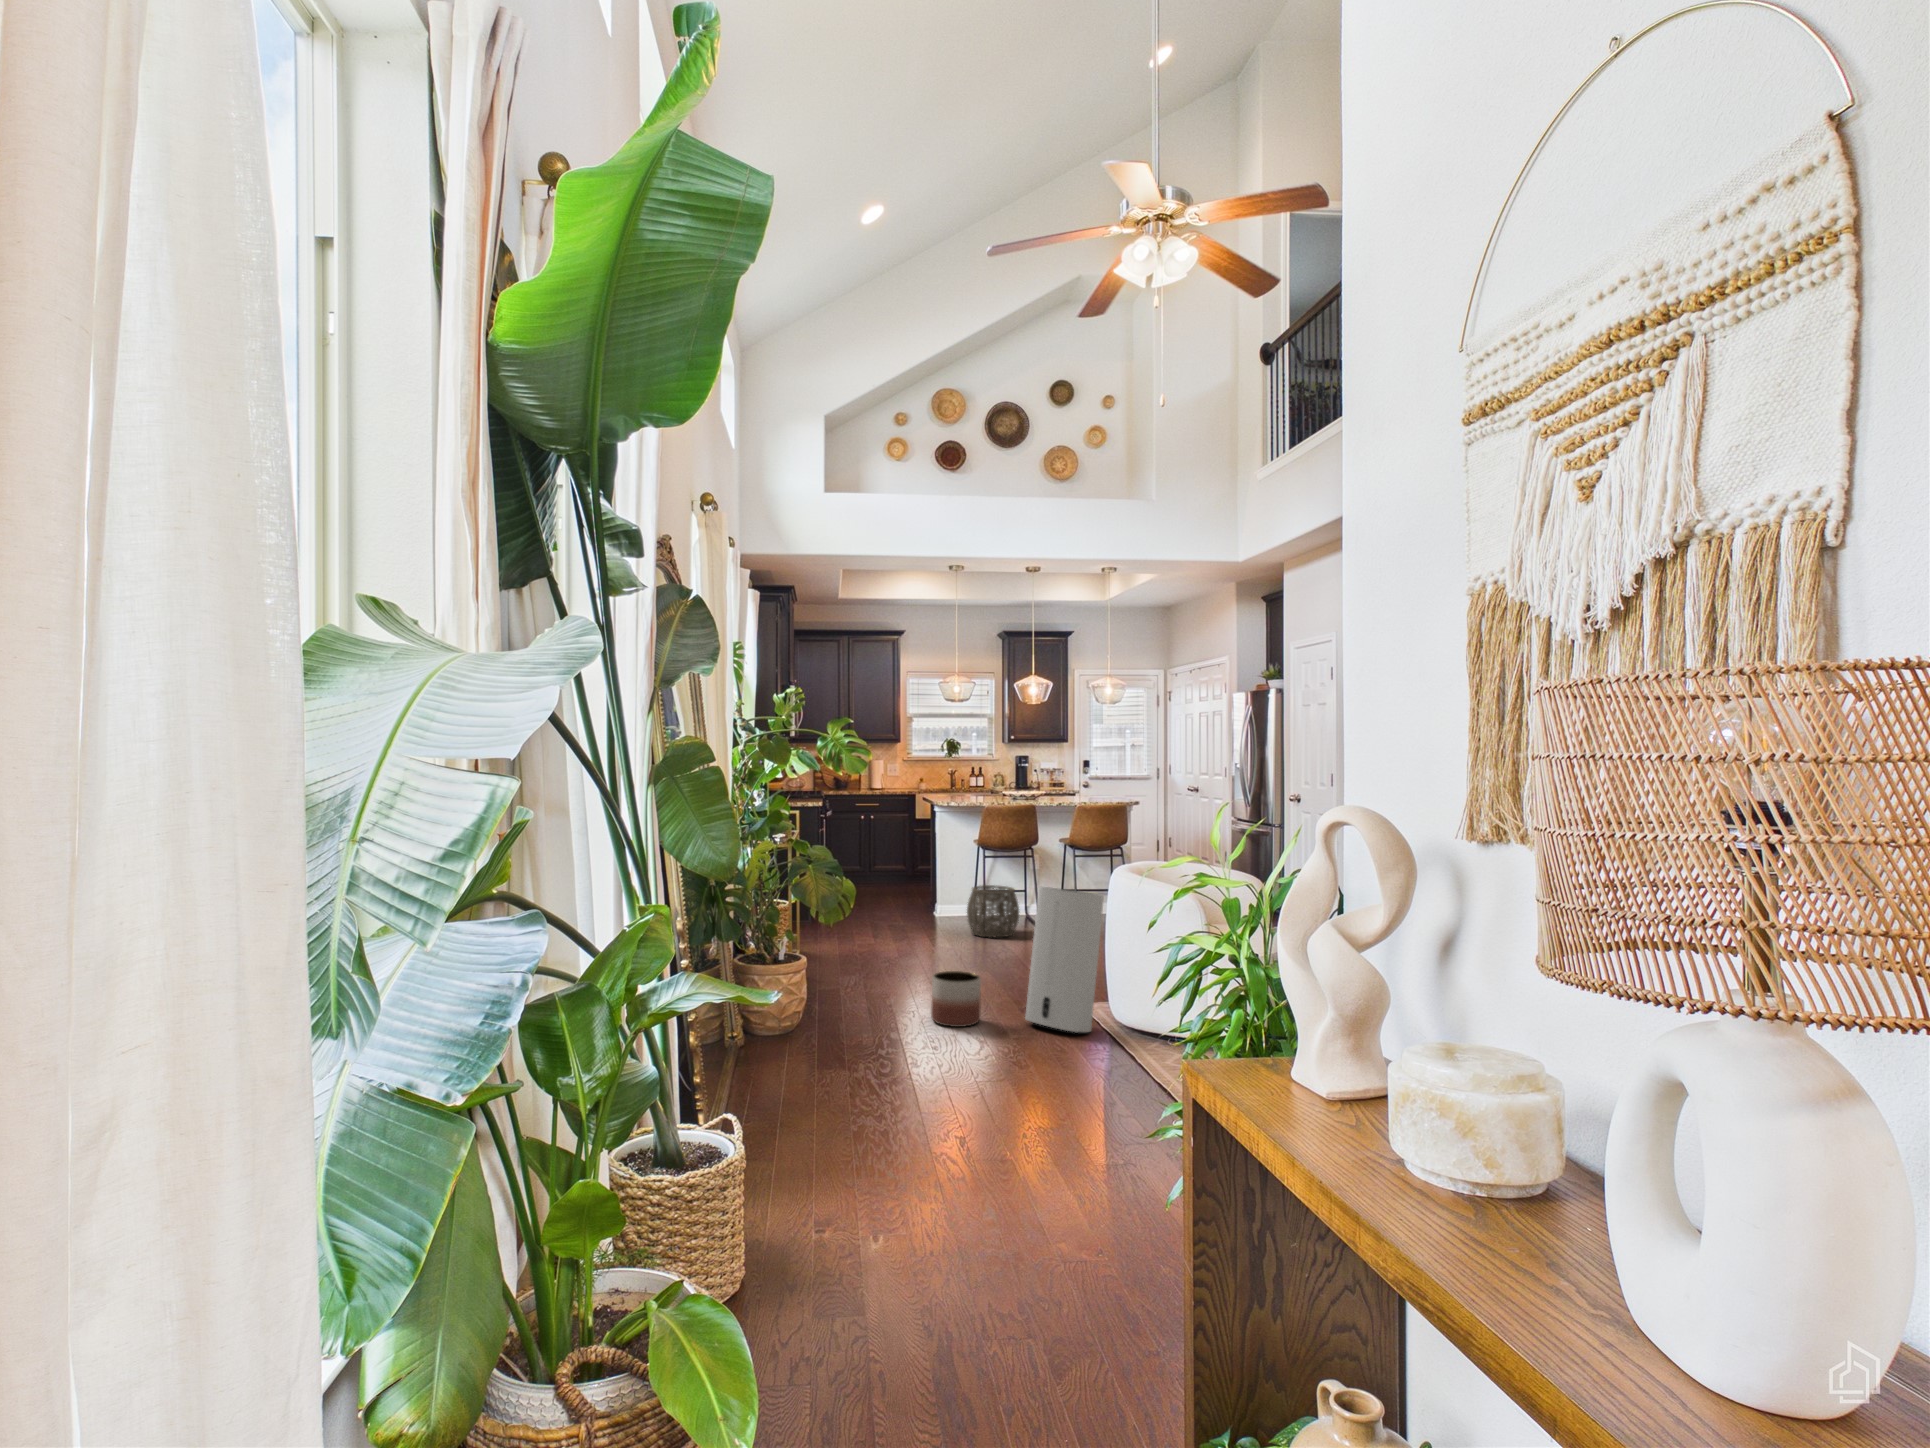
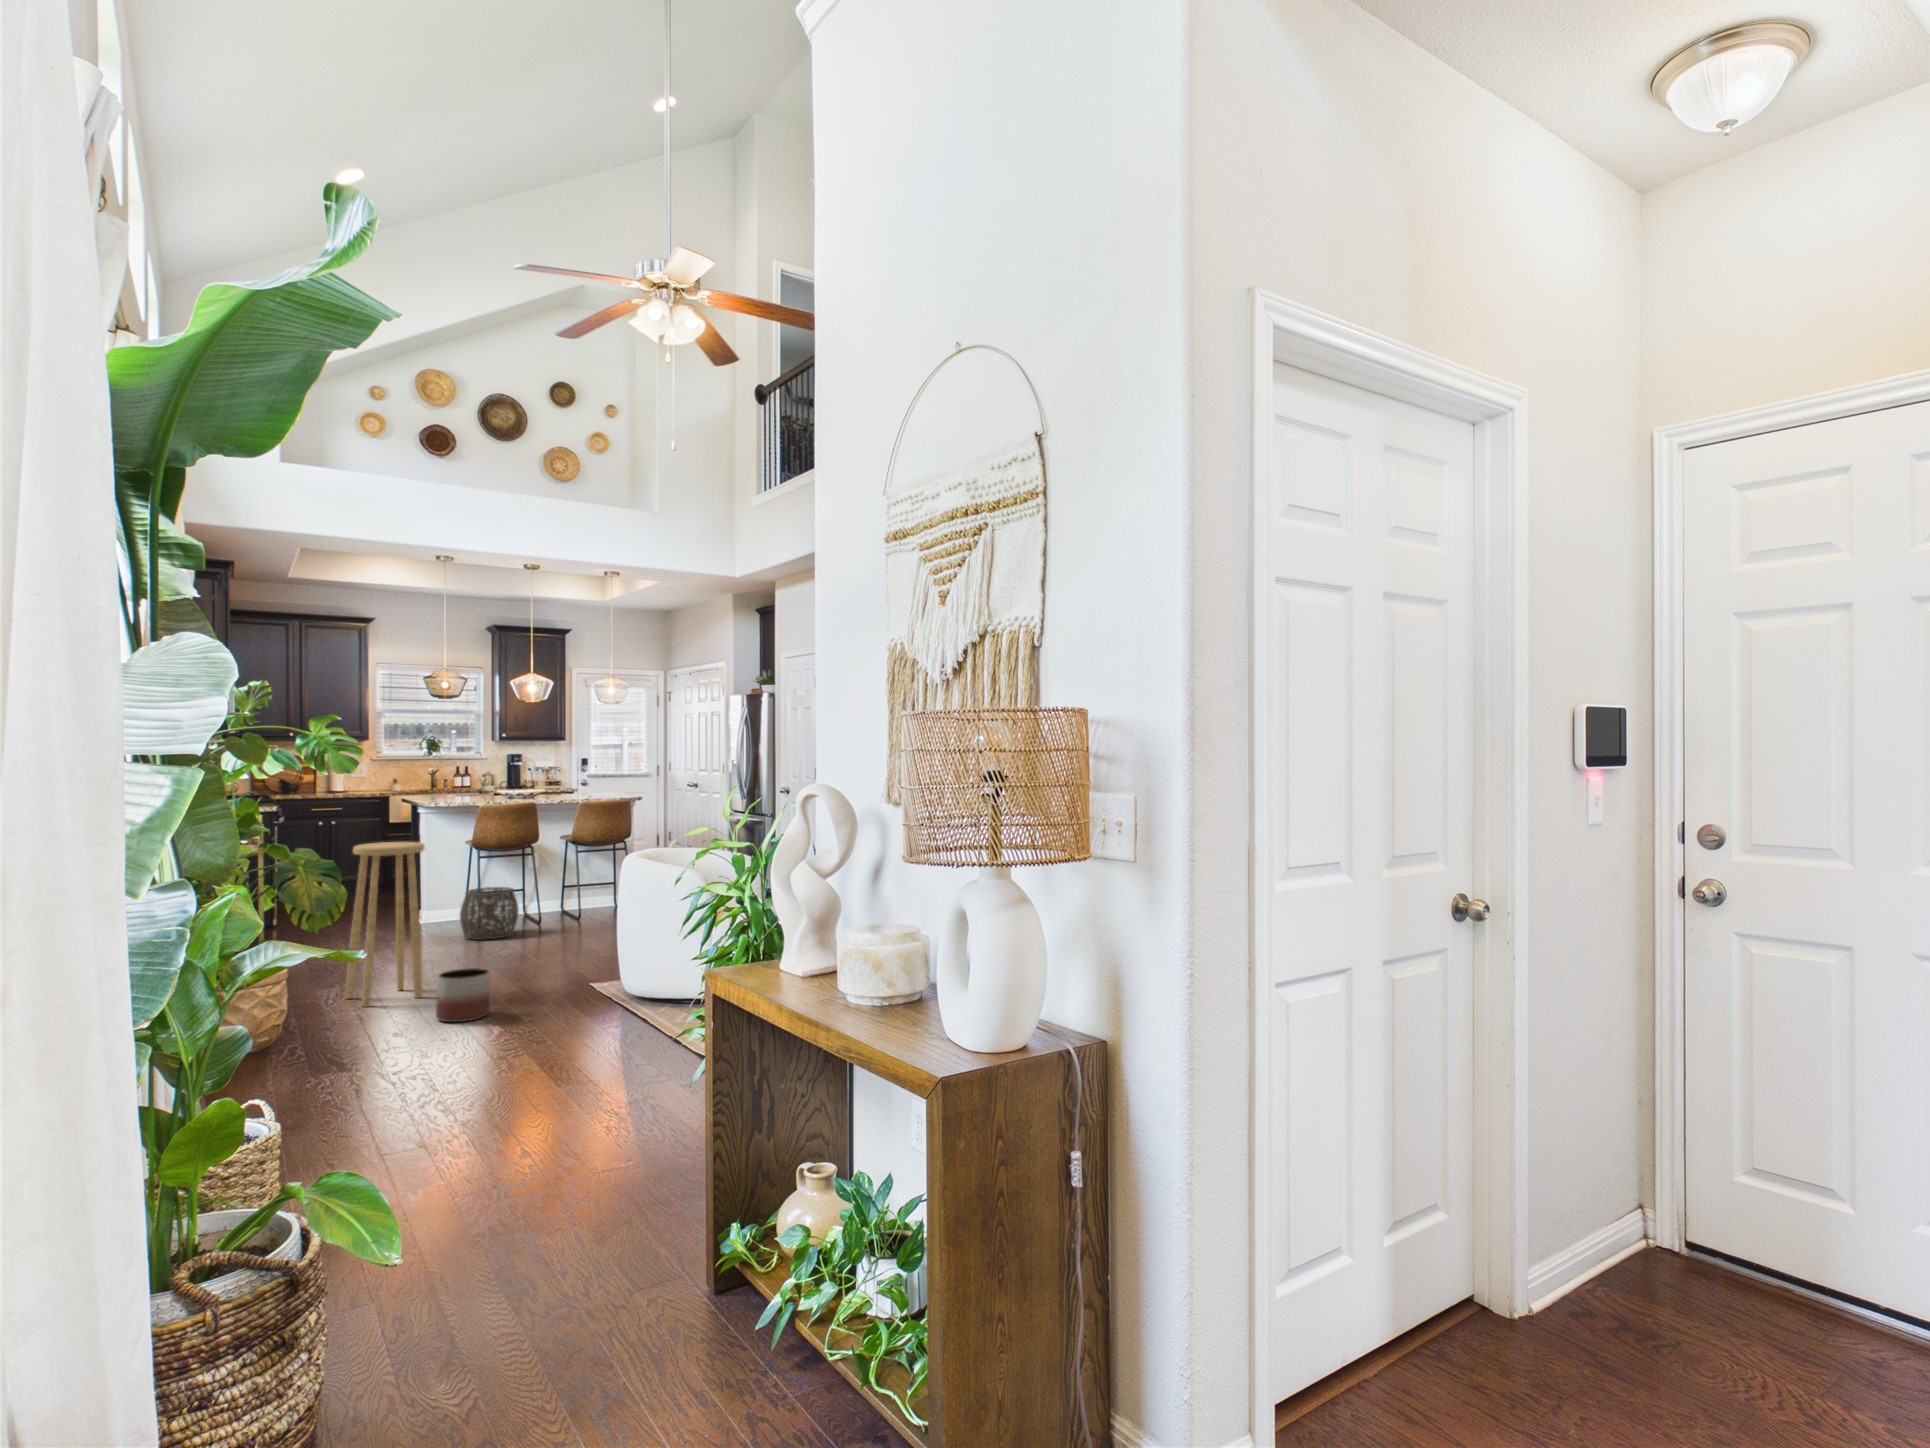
stool: none [860,836,926,995] -> present [345,842,424,1007]
air purifier: present [1025,887,1104,1033] -> none [537,879,616,1009]

